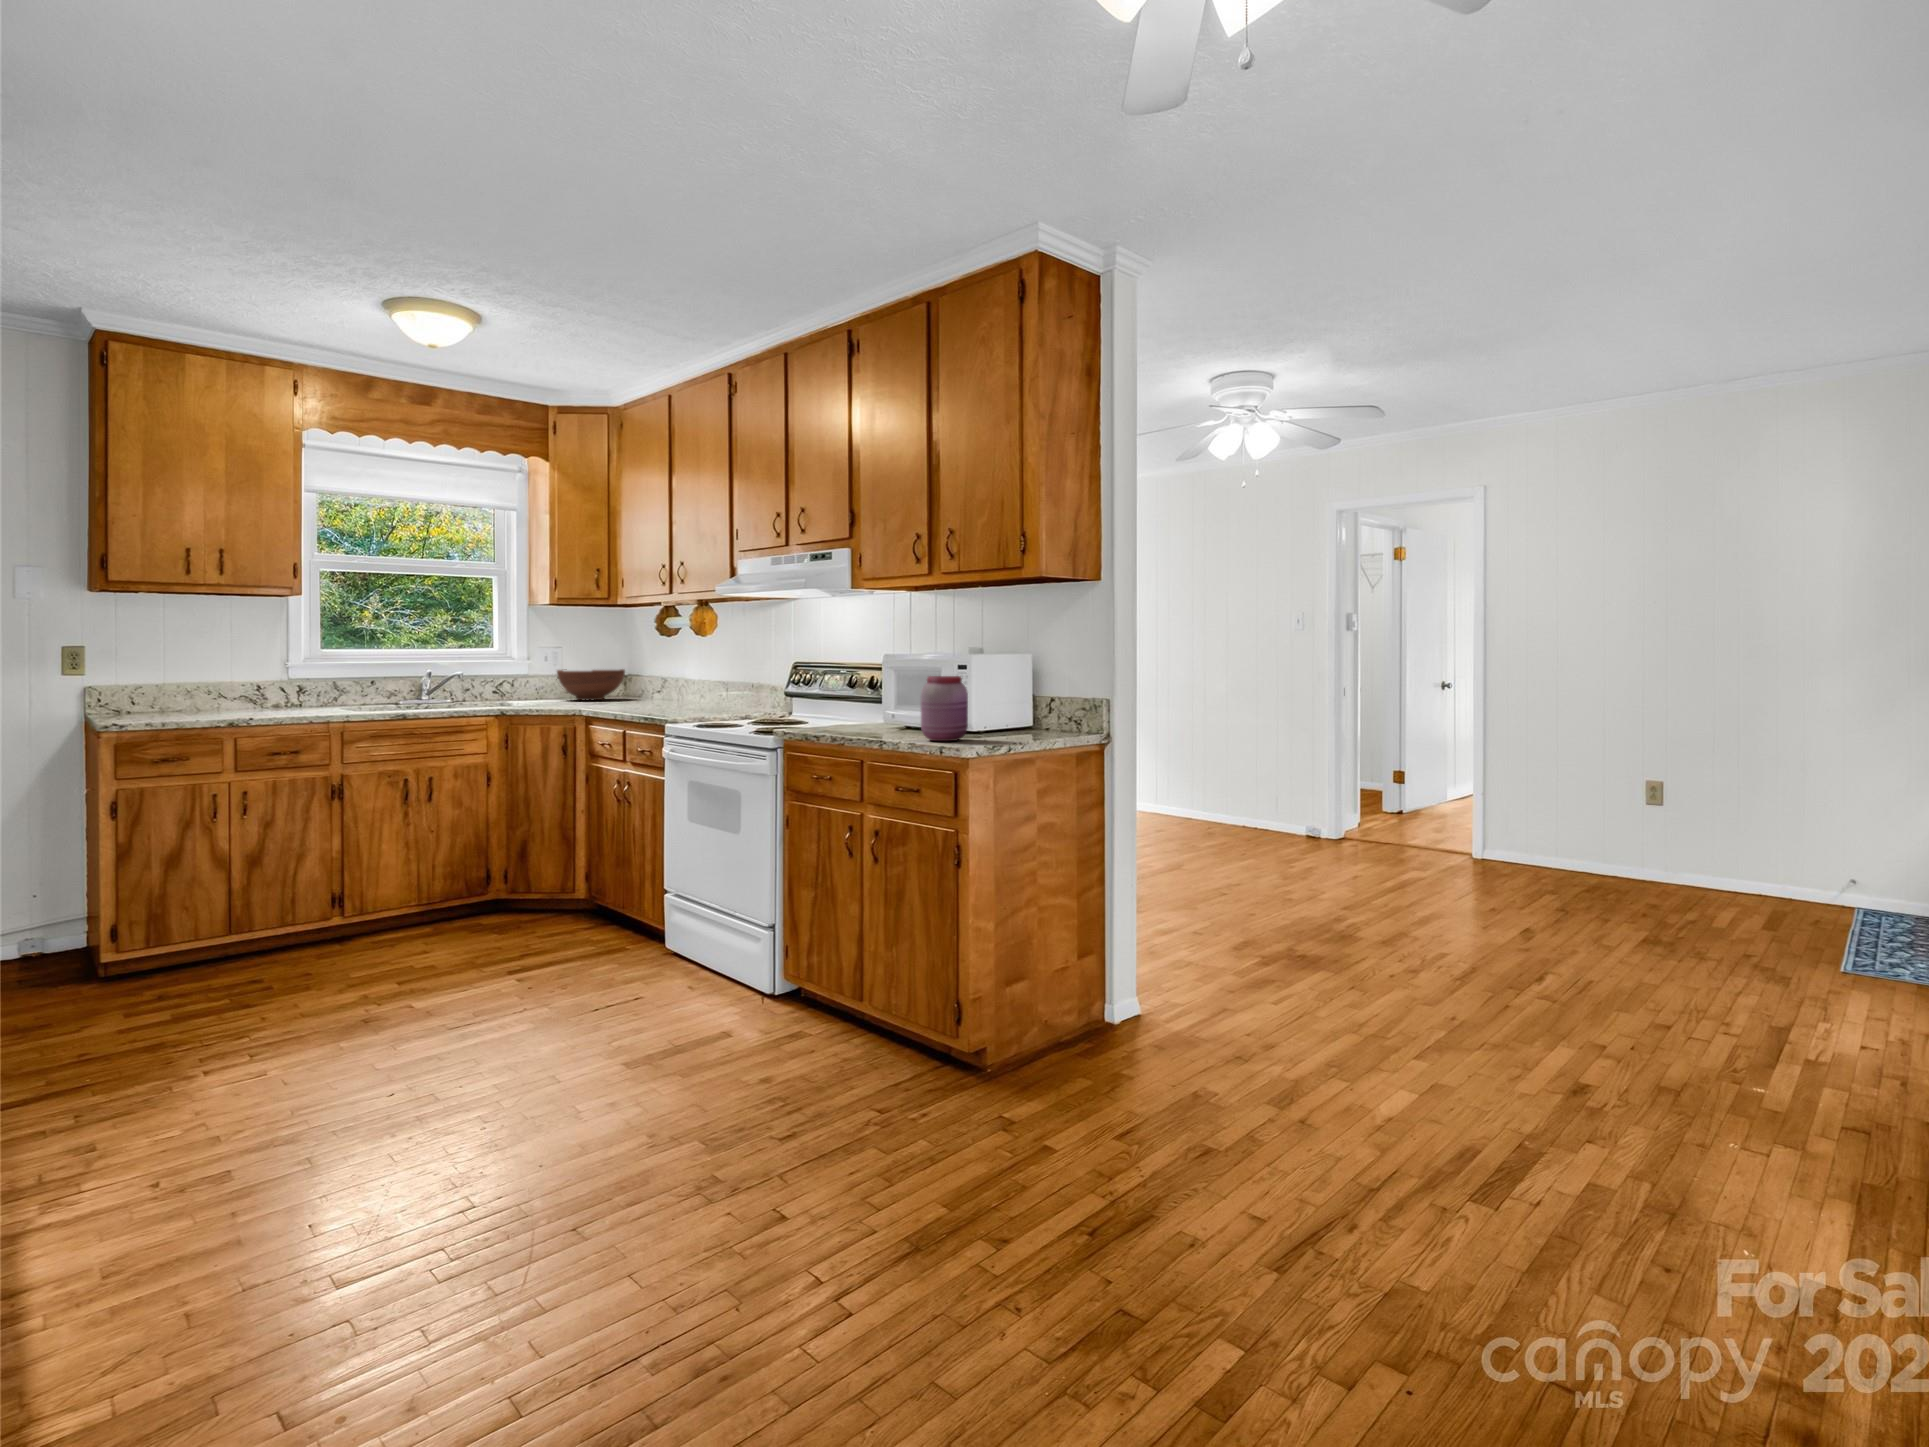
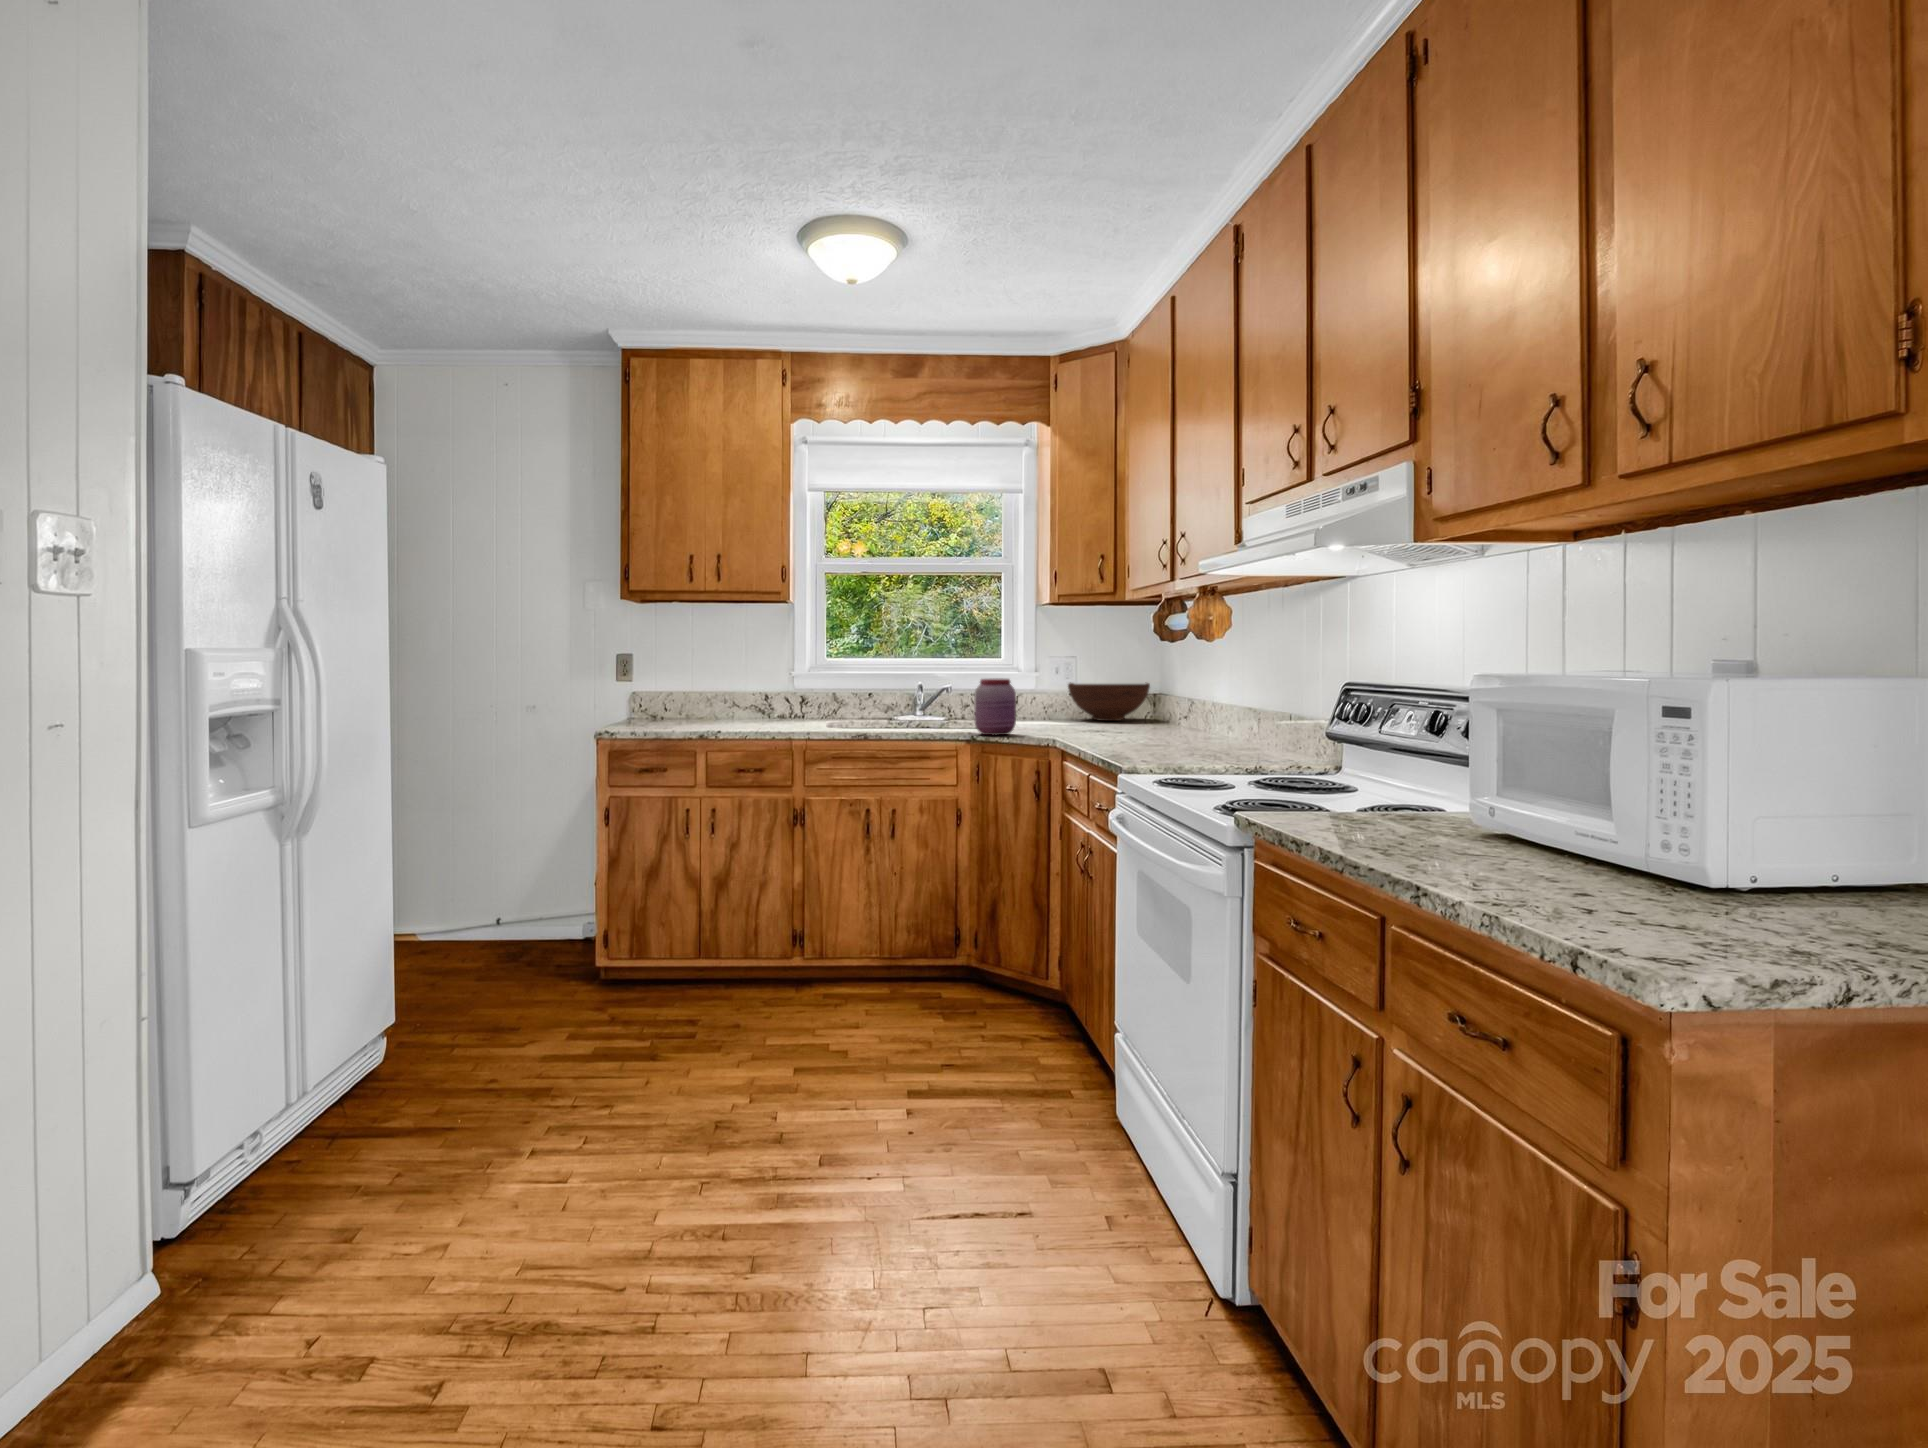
jar: present [921,676,968,741] -> present [974,679,1016,735]

